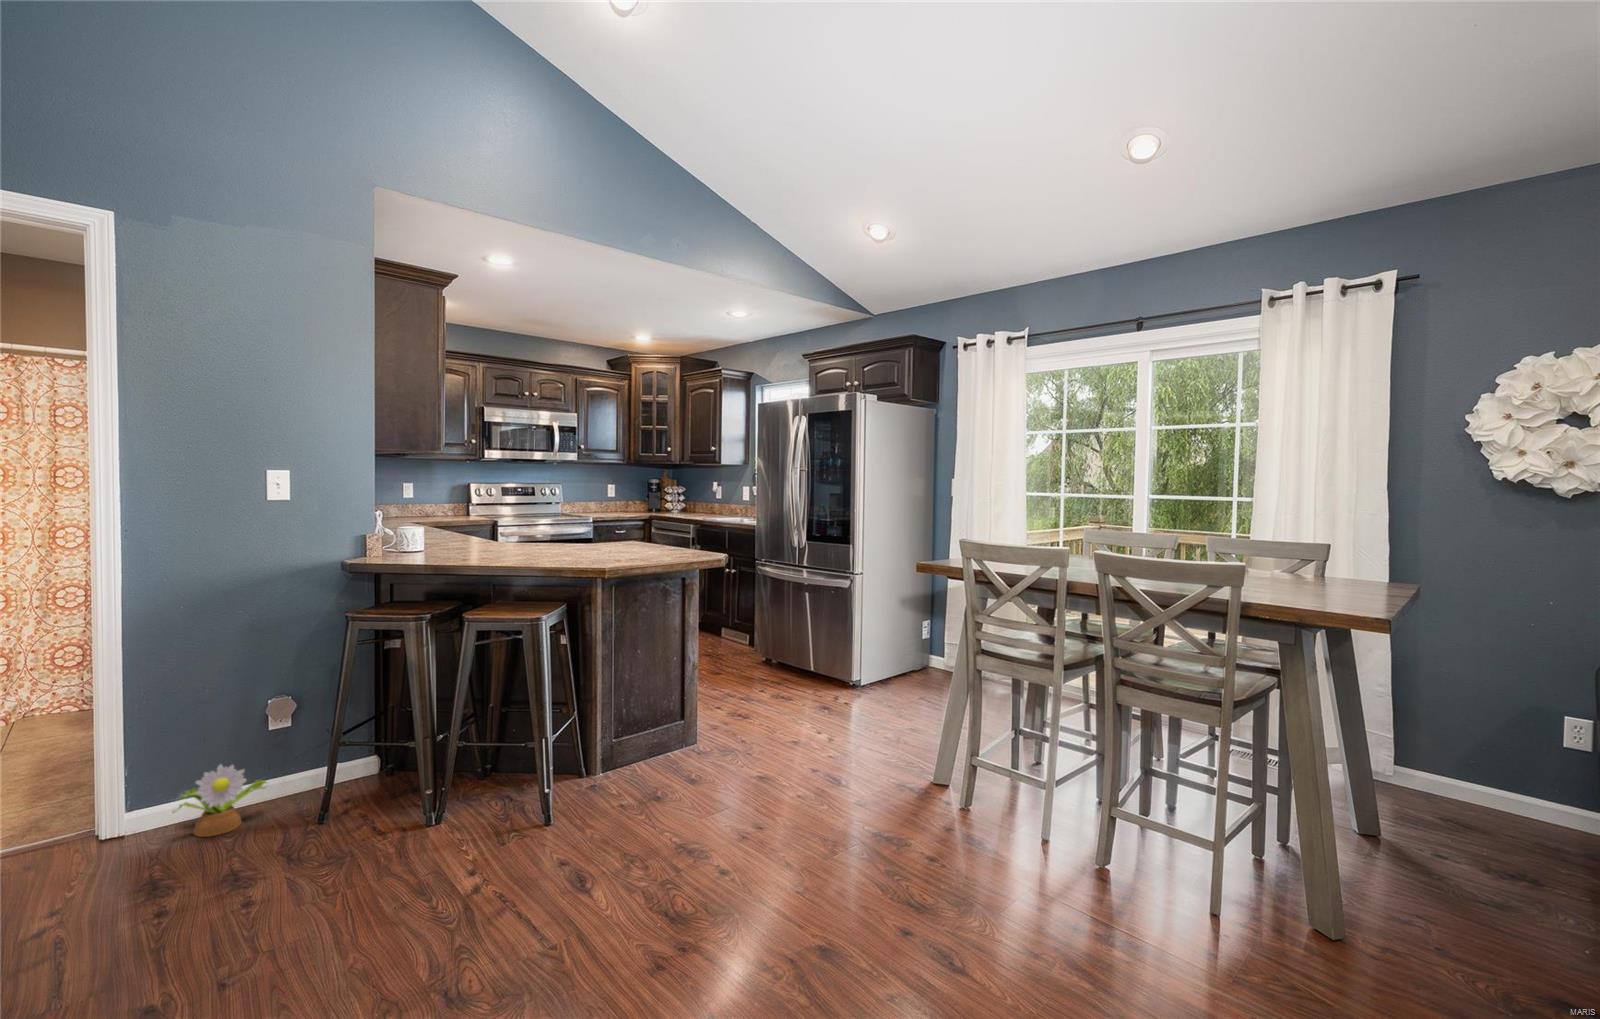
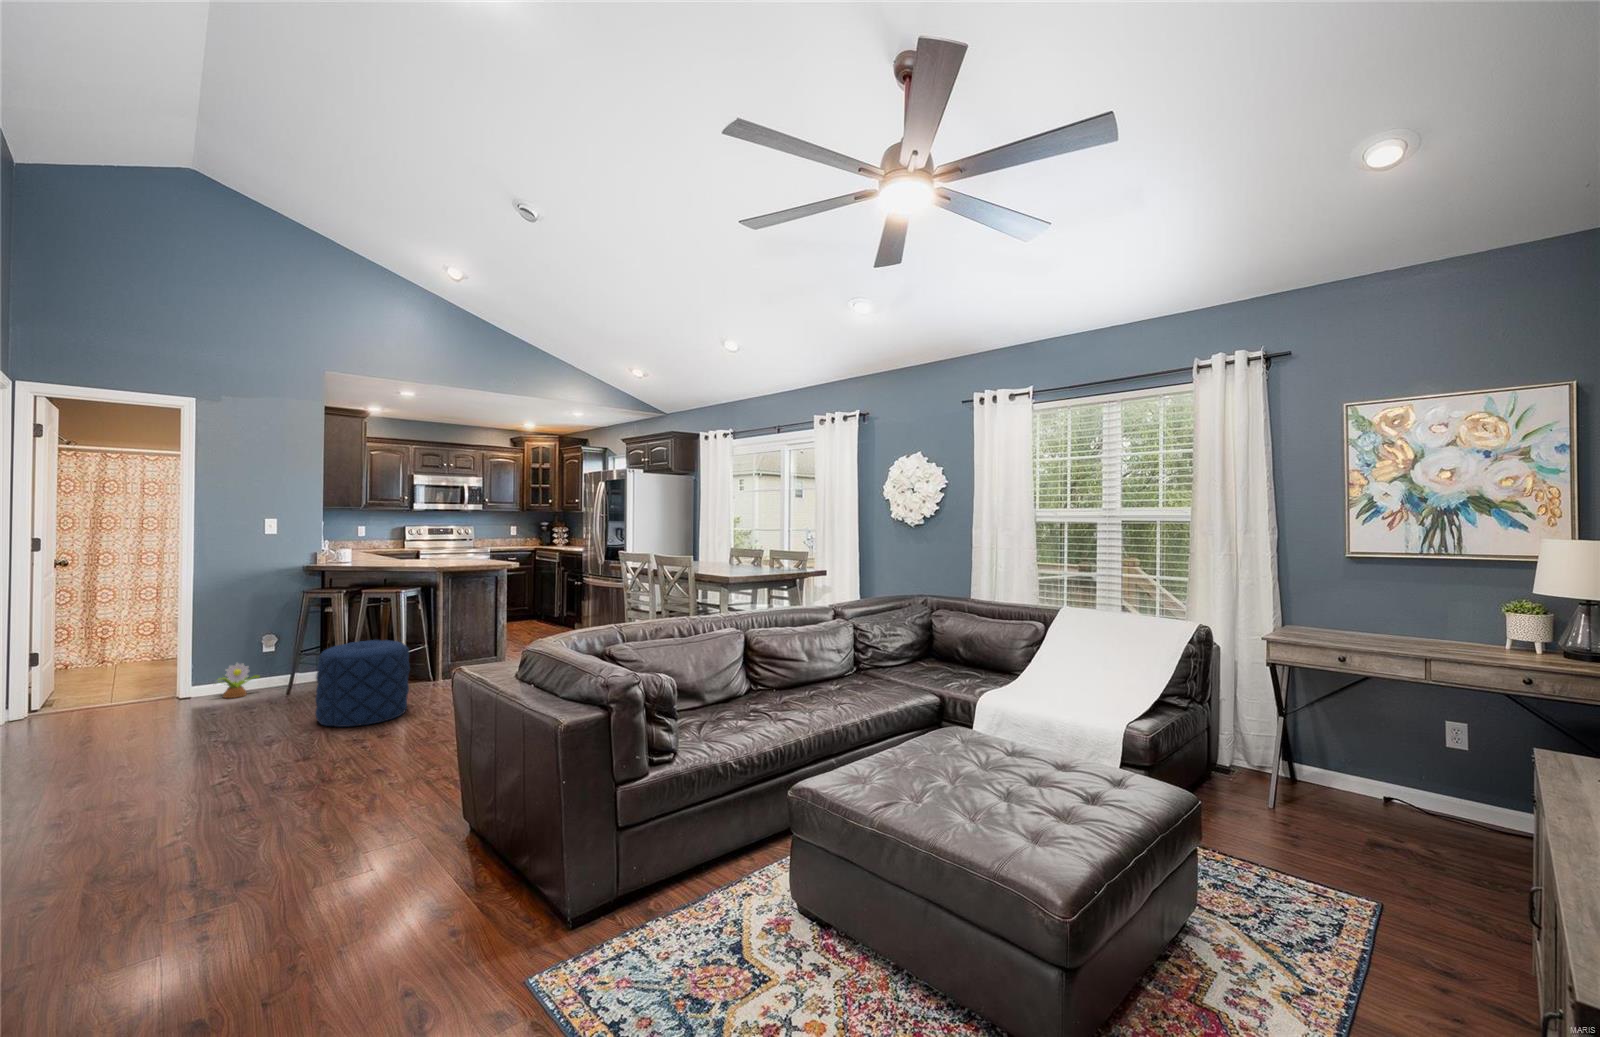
pouf: none [402,738,596,976] -> present [315,640,410,727]

